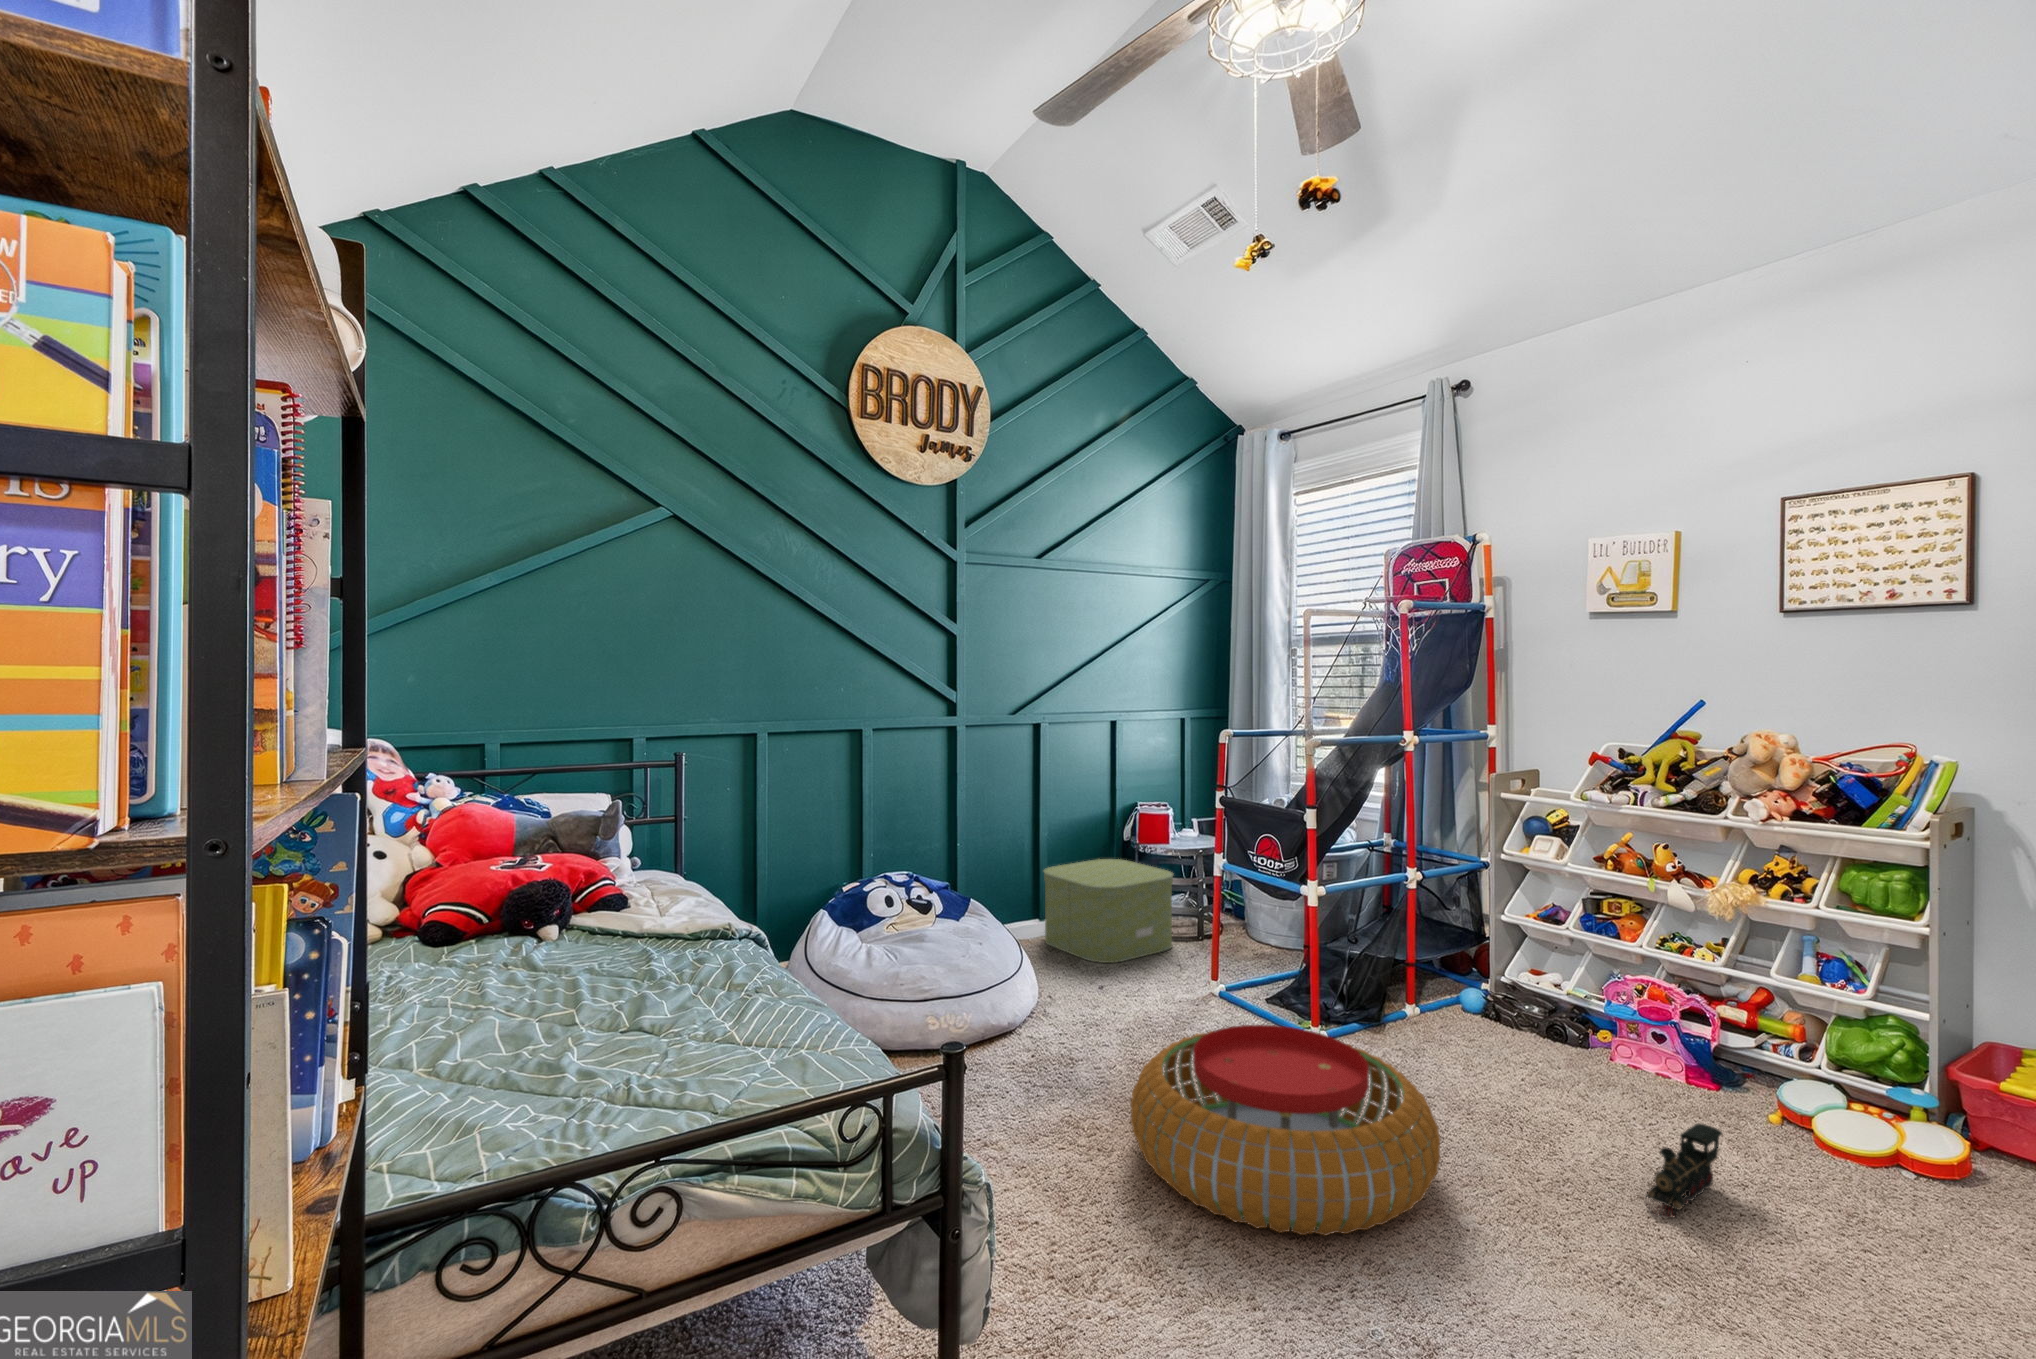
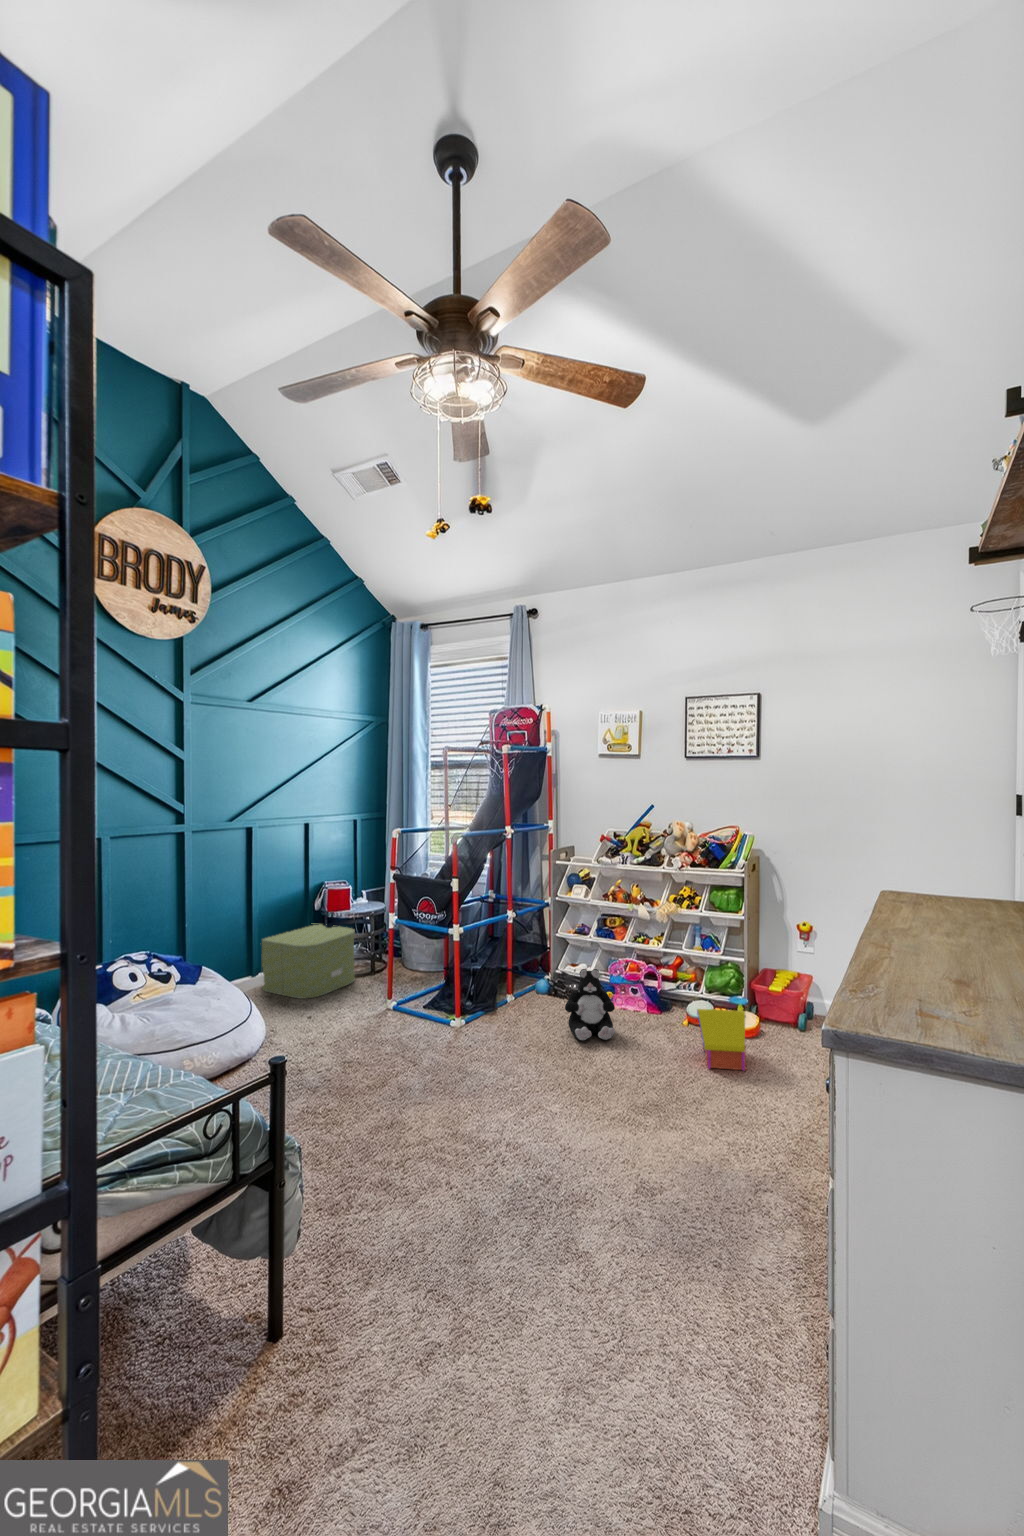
plush toy: none [1511,979,1612,1112] -> present [565,969,615,1040]
pouf: present [1131,1025,1441,1236] -> none [354,1022,536,1144]
toy house: none [1799,1089,1926,1237] -> present [697,1009,747,1070]
toy train: present [1645,1124,1722,1217] -> none [633,1035,666,1088]

